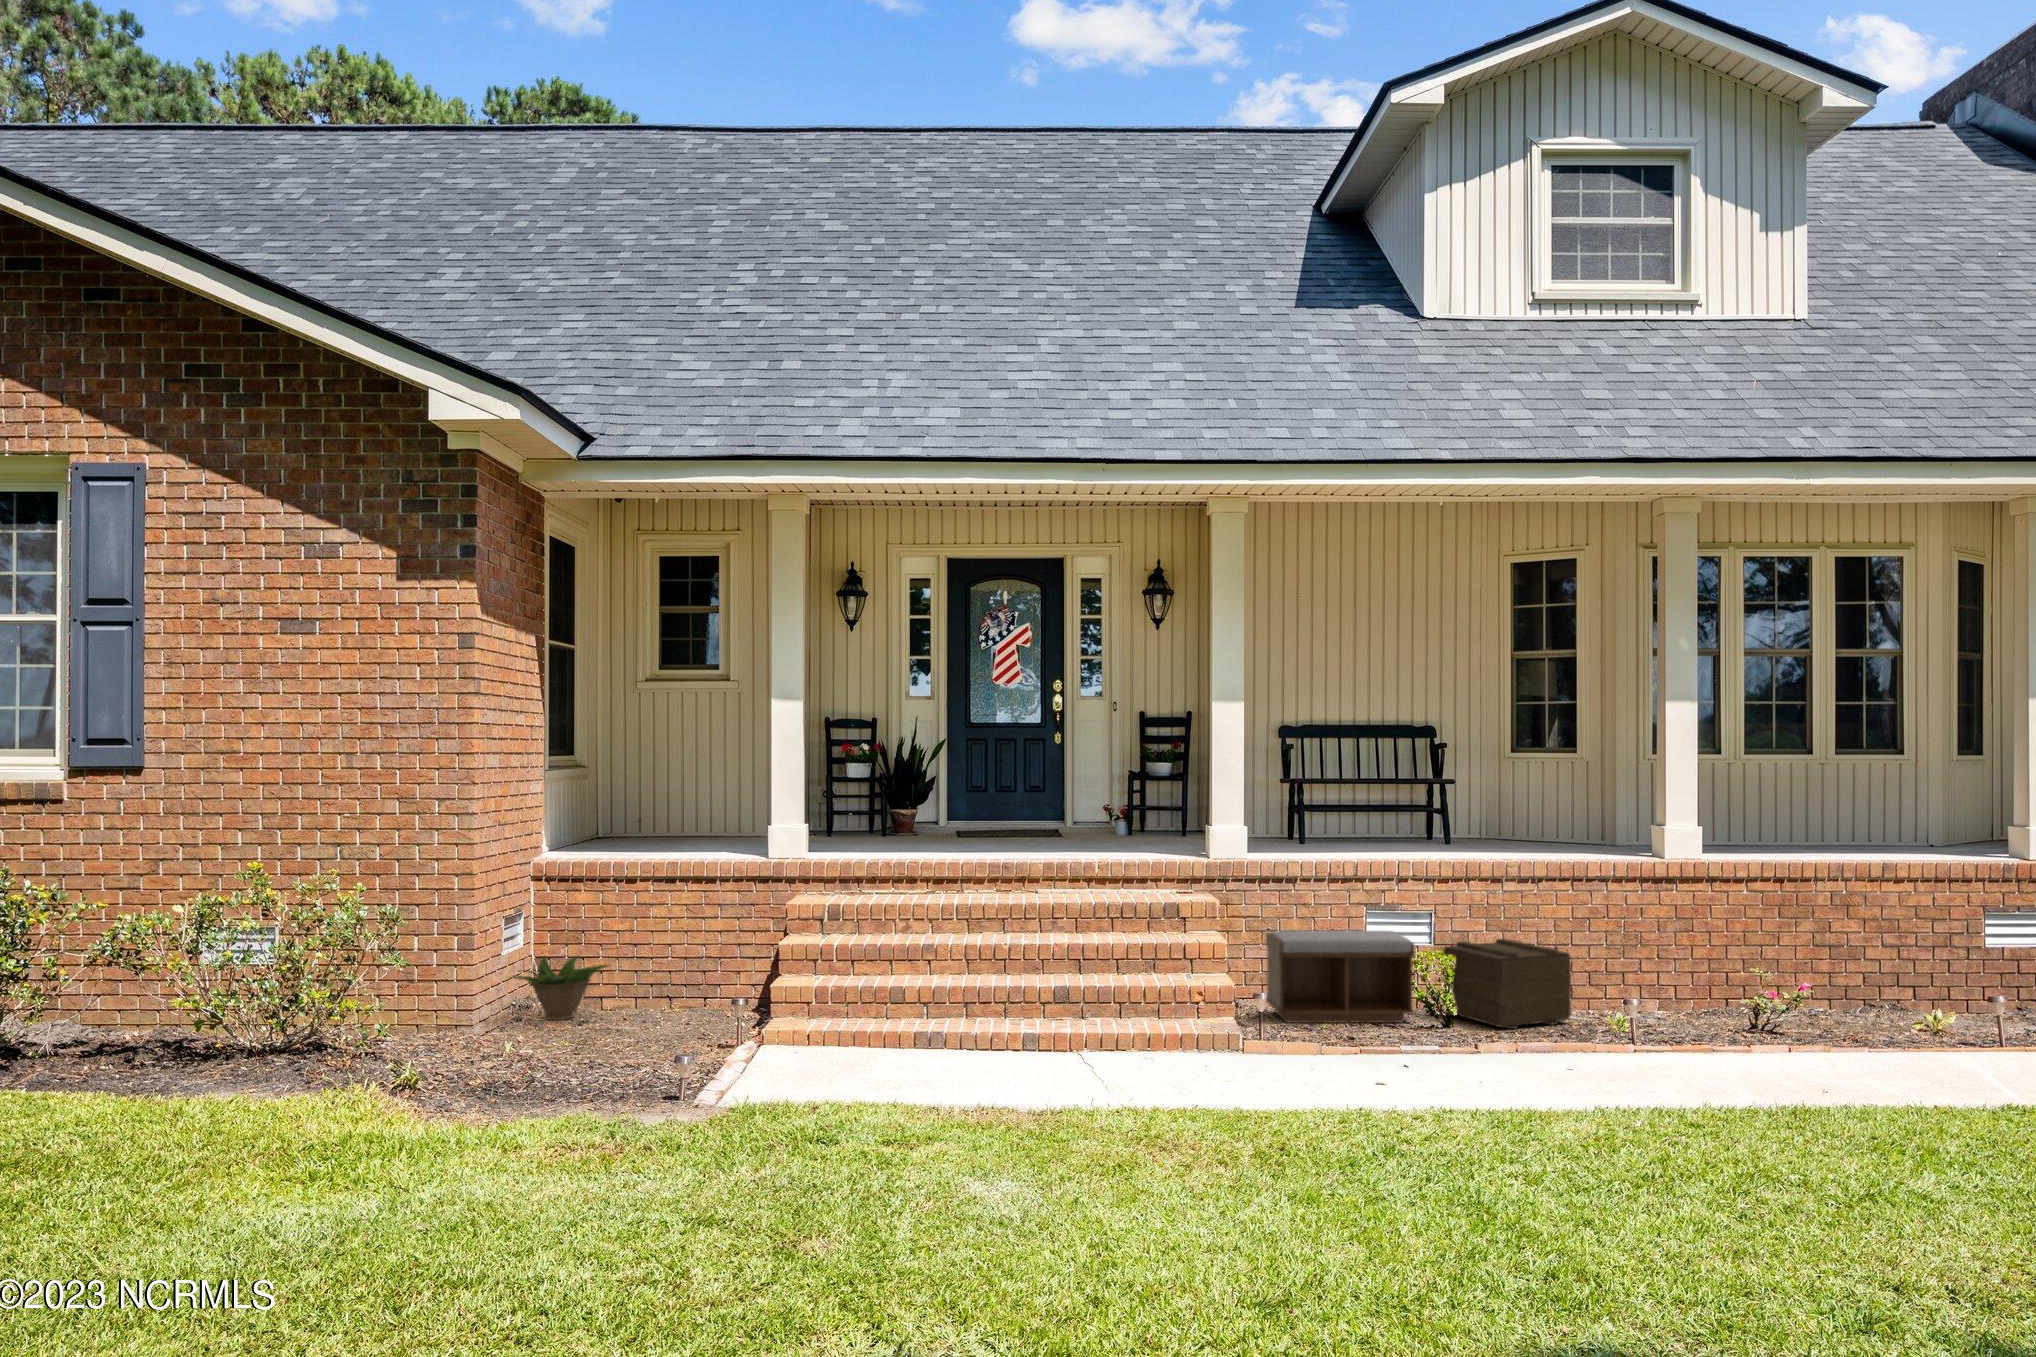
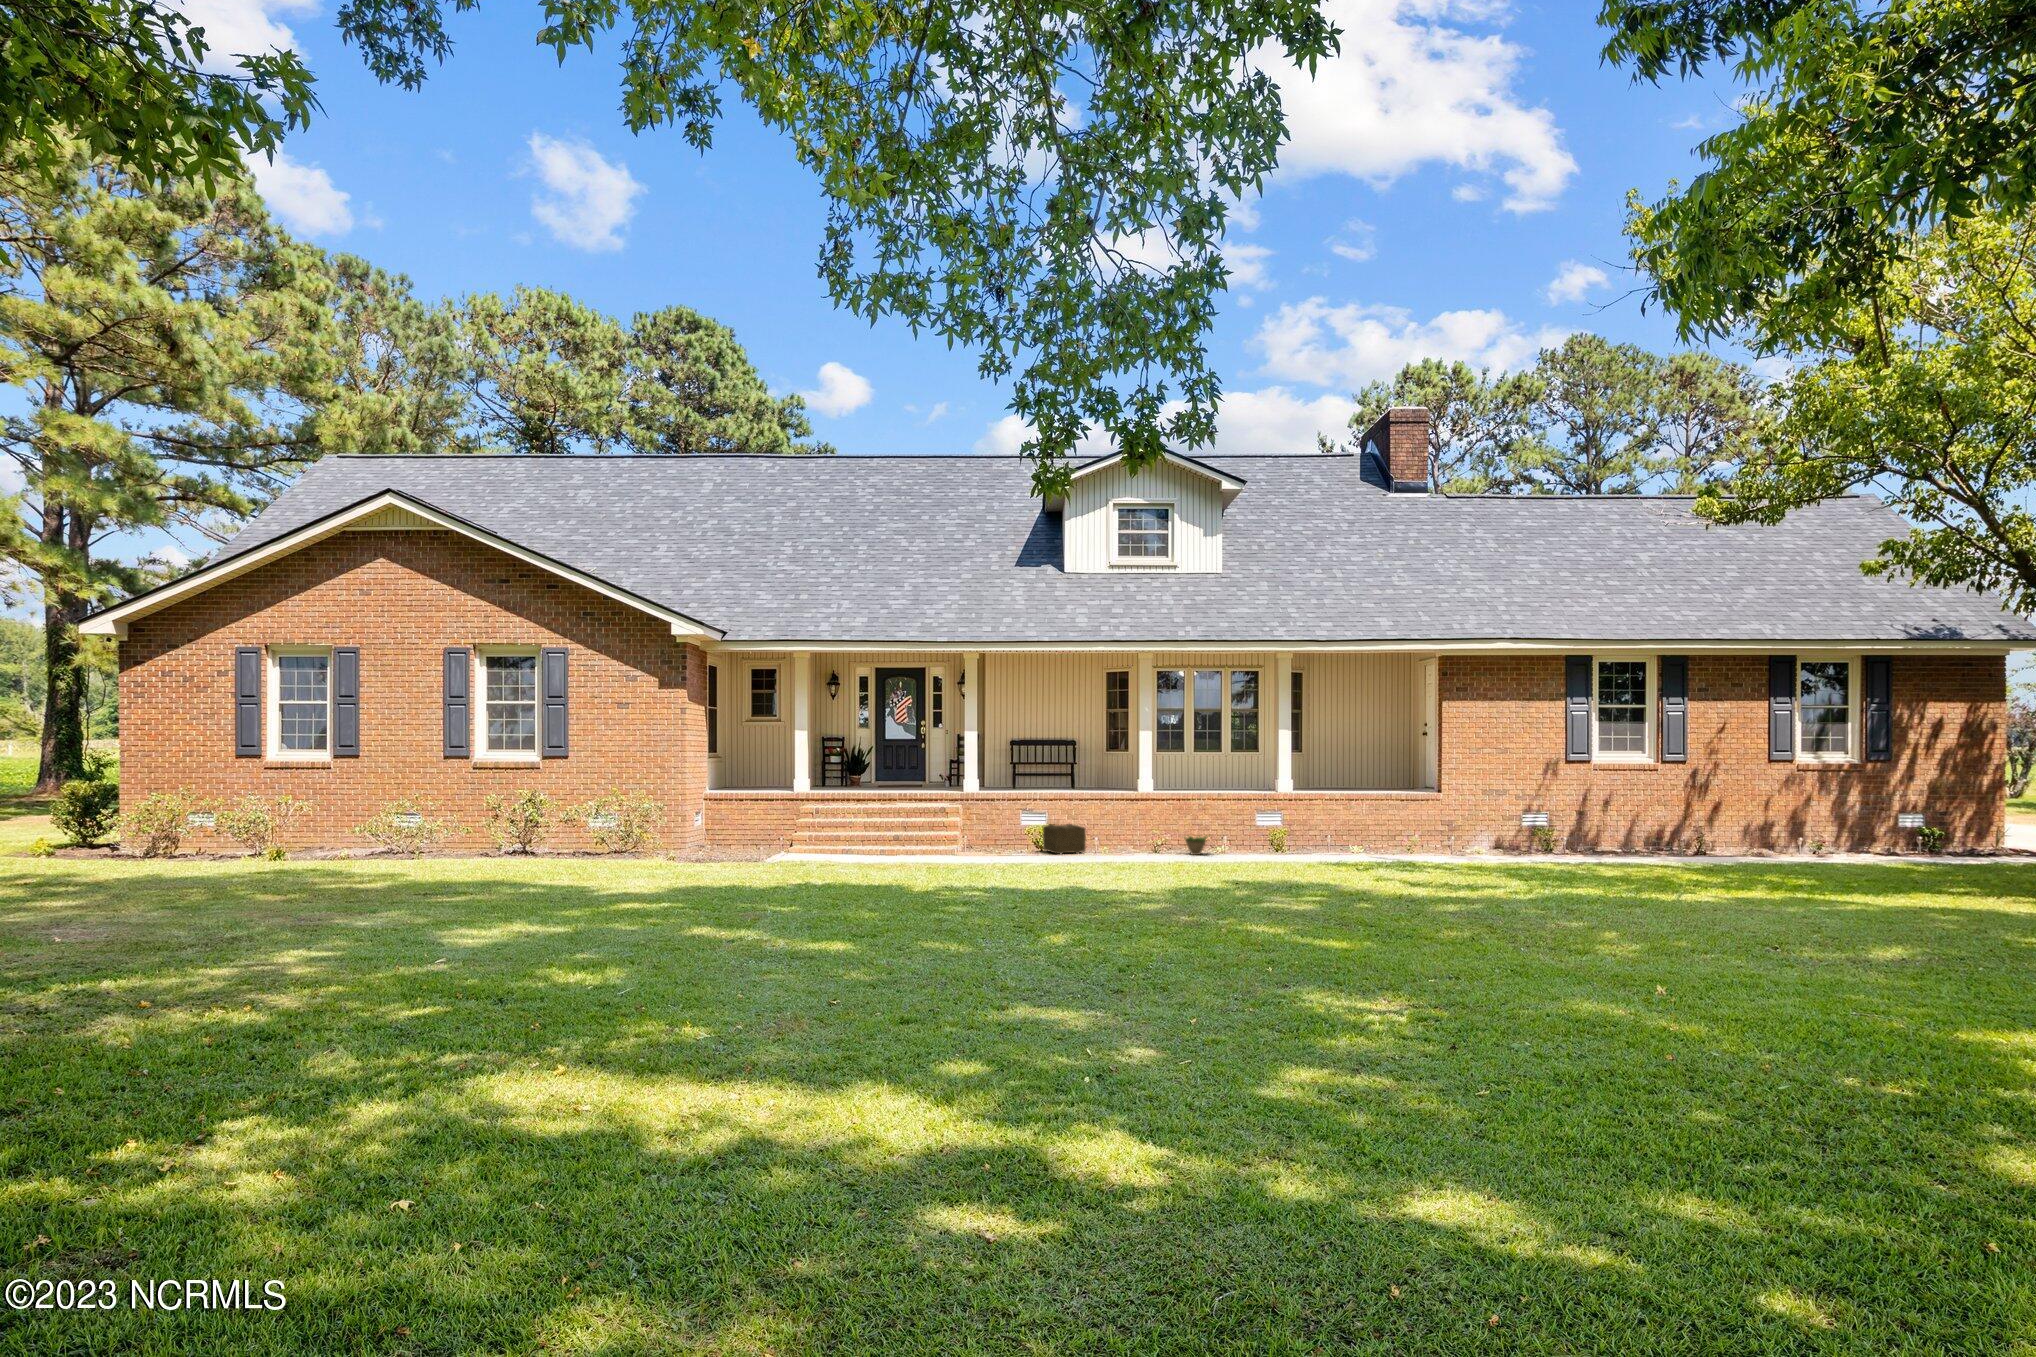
bench: present [1266,930,1414,1023] -> none [978,820,1028,853]
decorative plant: present [512,956,609,1020] -> present [1185,836,1210,855]

